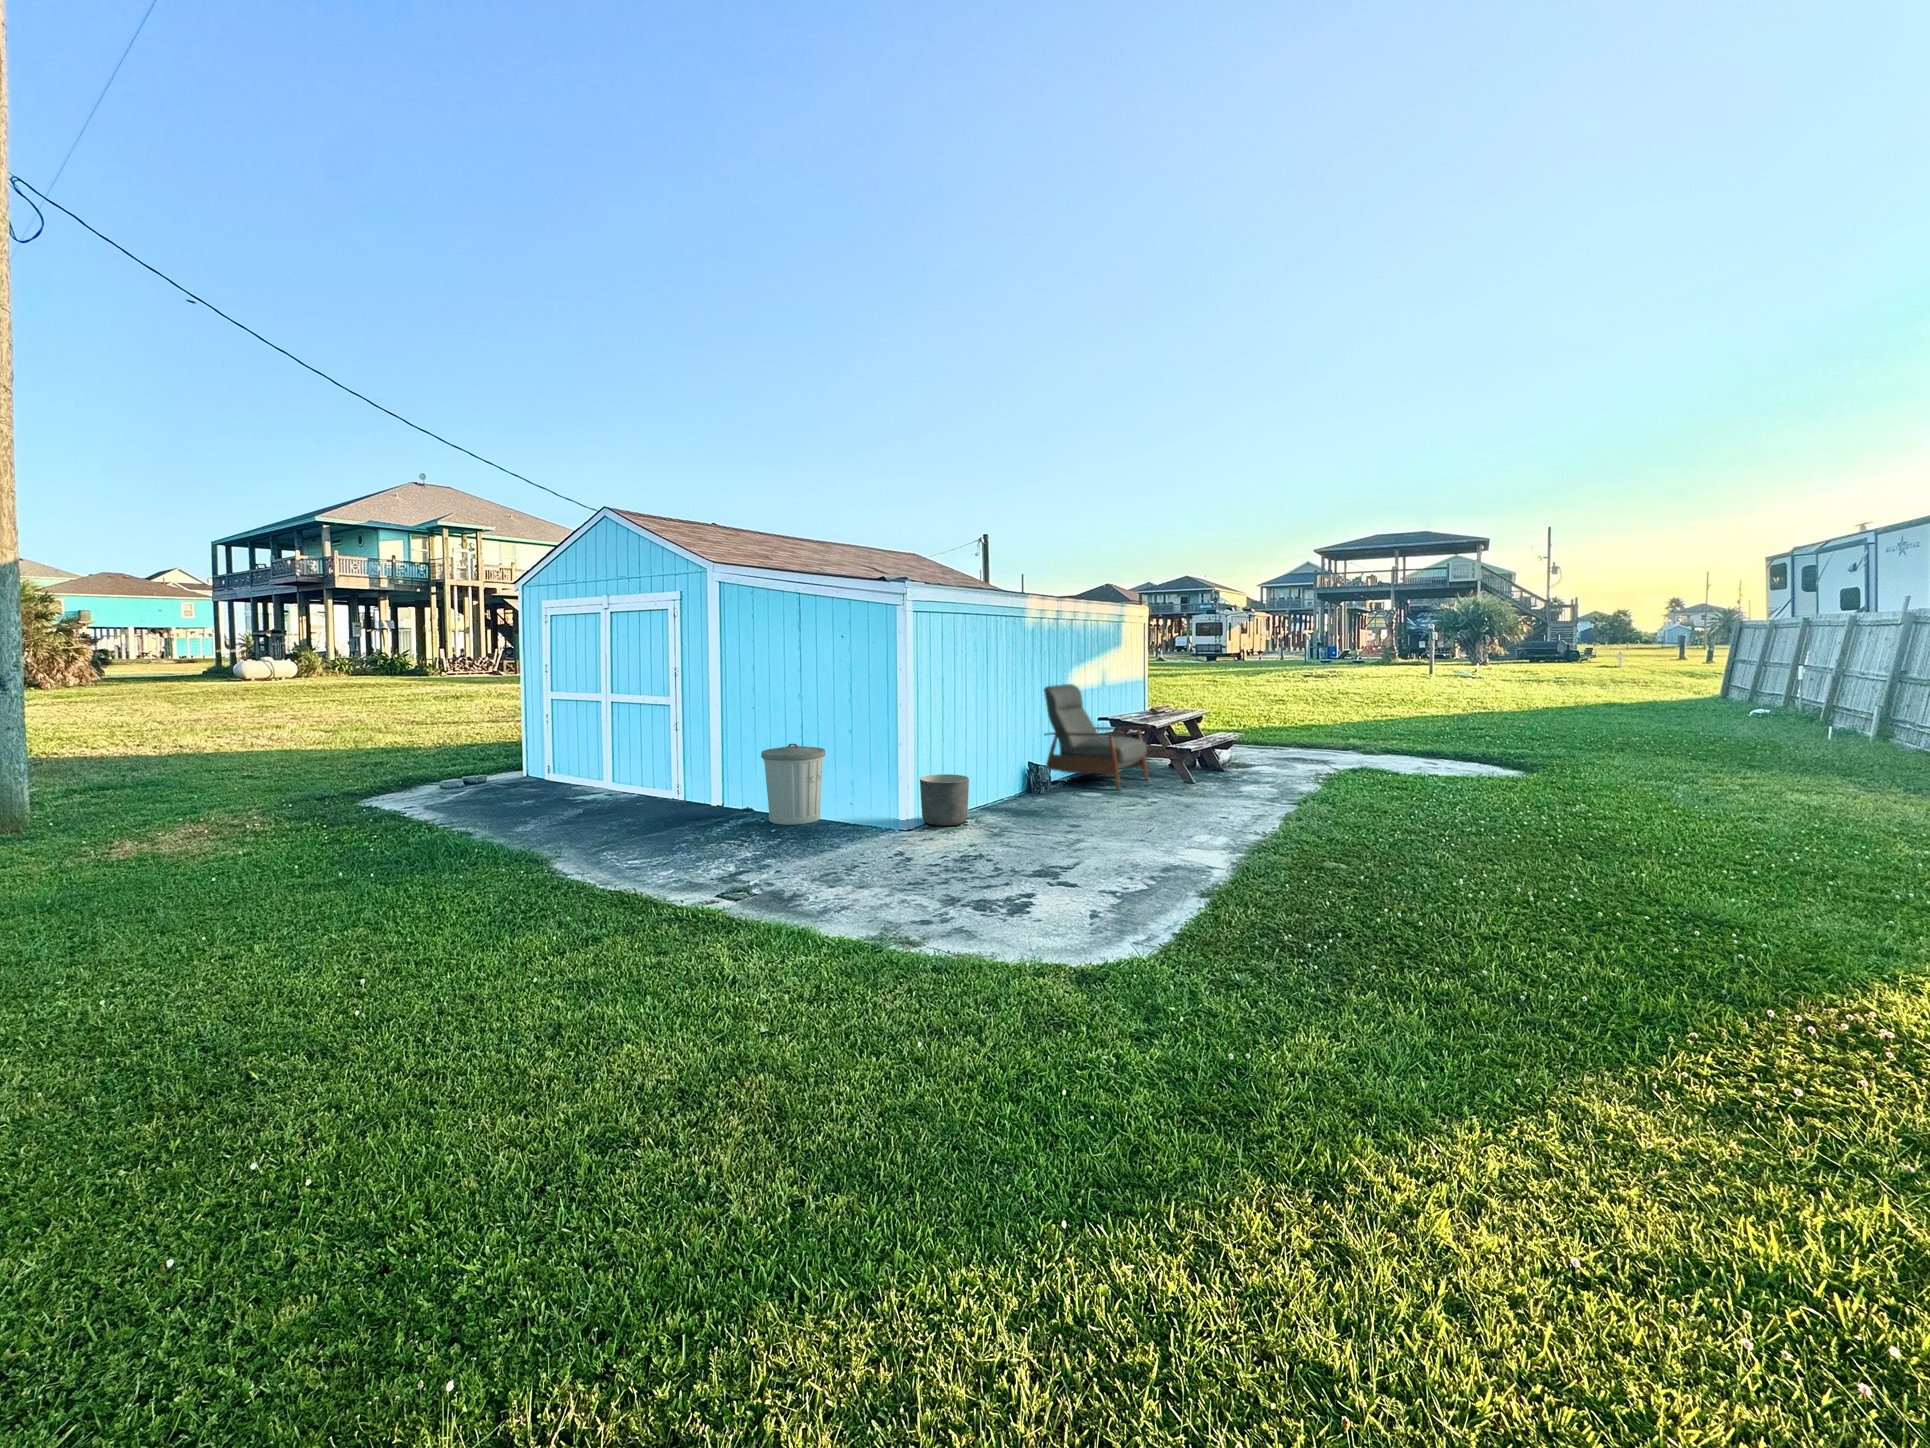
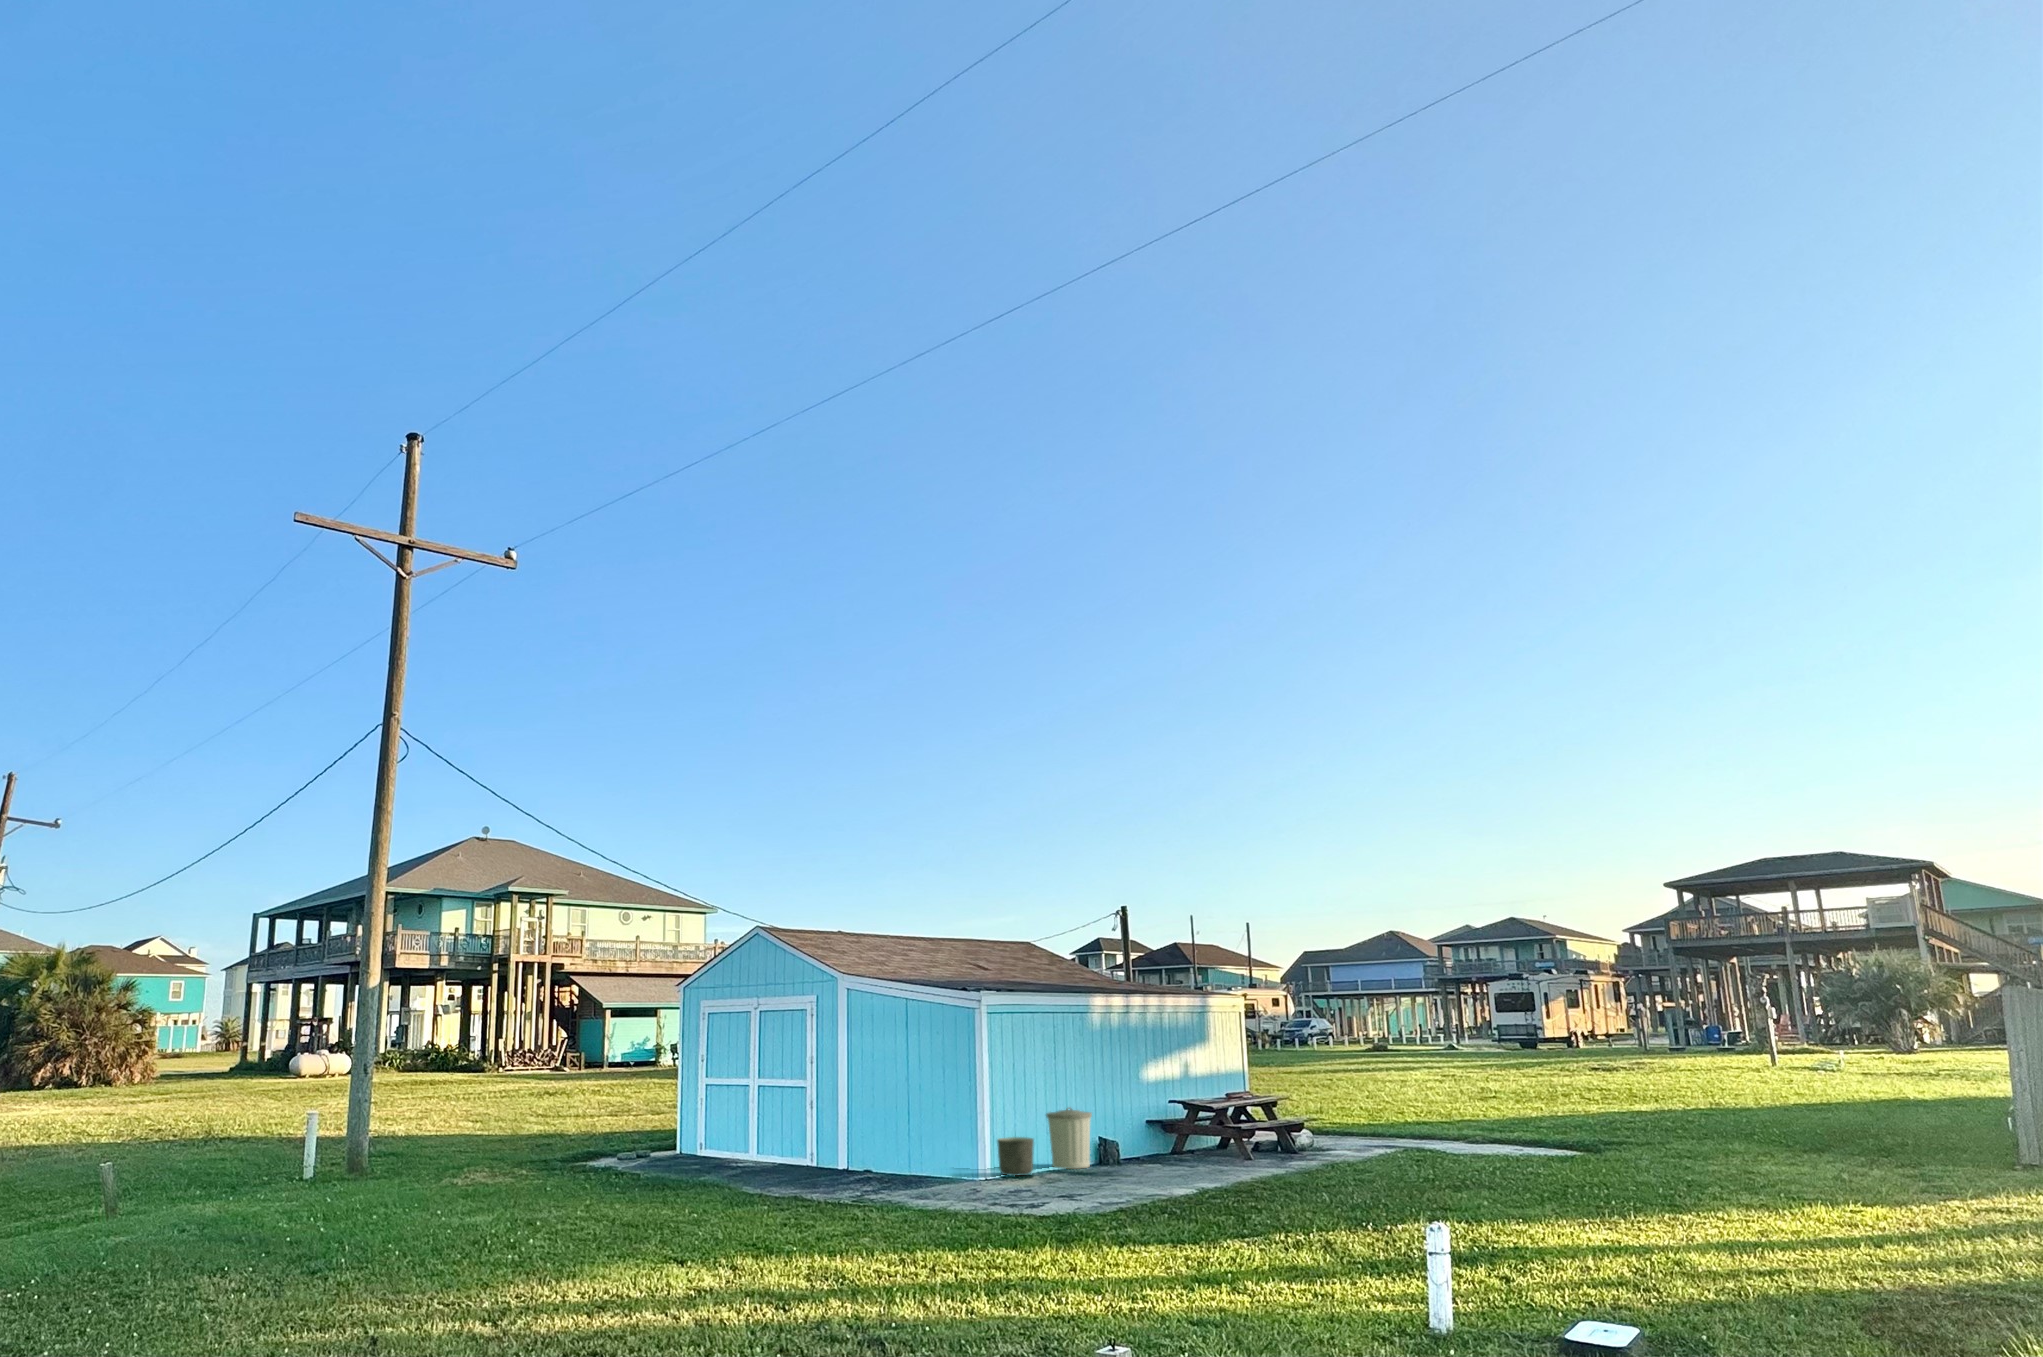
chair: present [1044,684,1150,790] -> none [1114,1069,1207,1160]
trash can: present [761,744,826,825] -> present [1046,1108,1092,1169]

